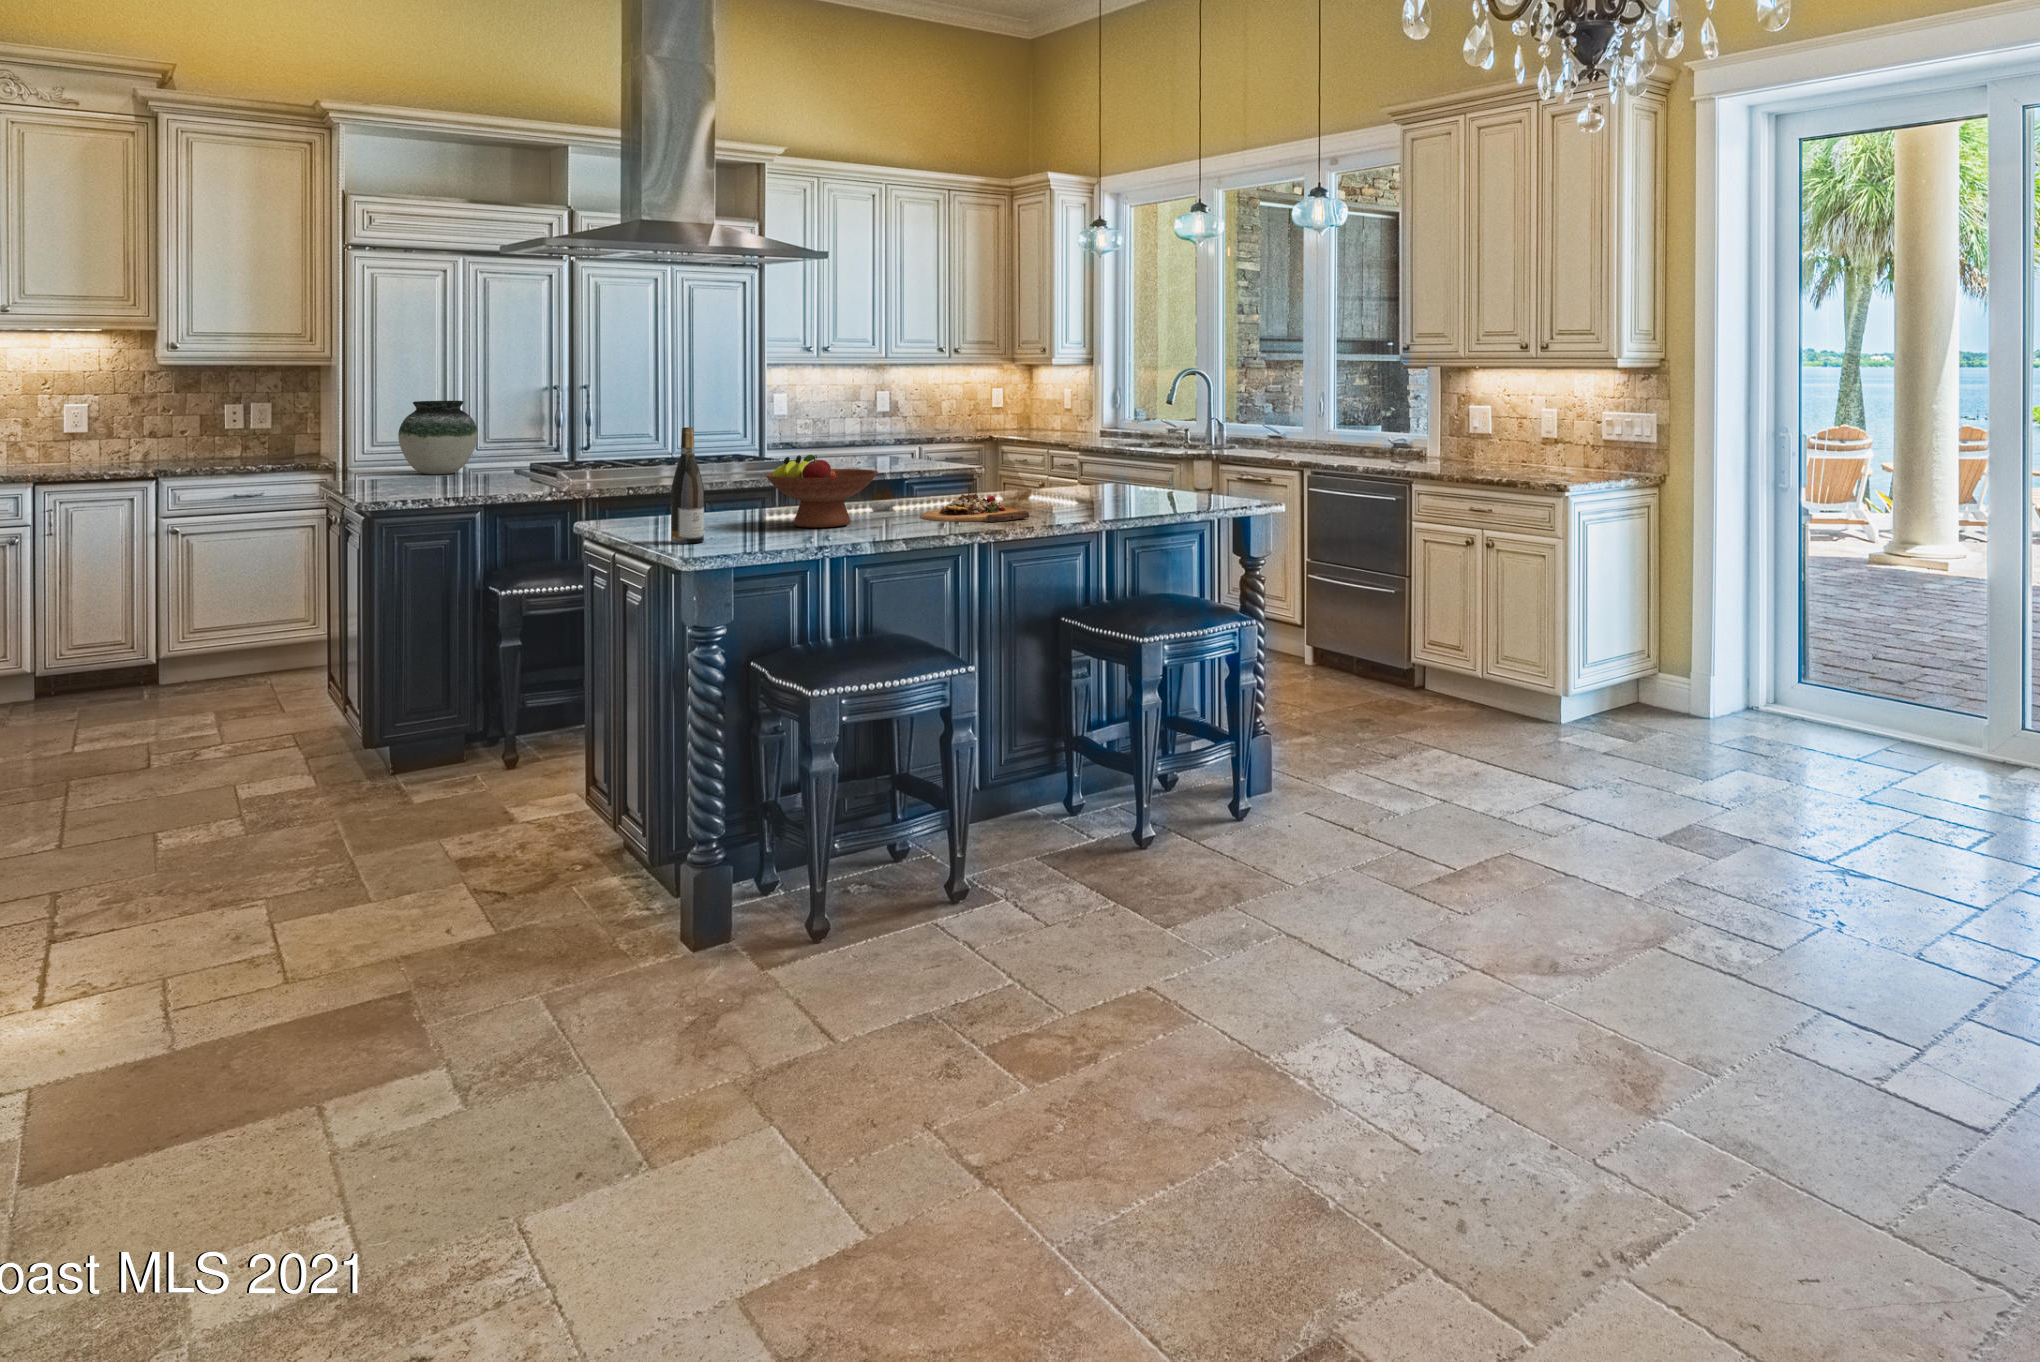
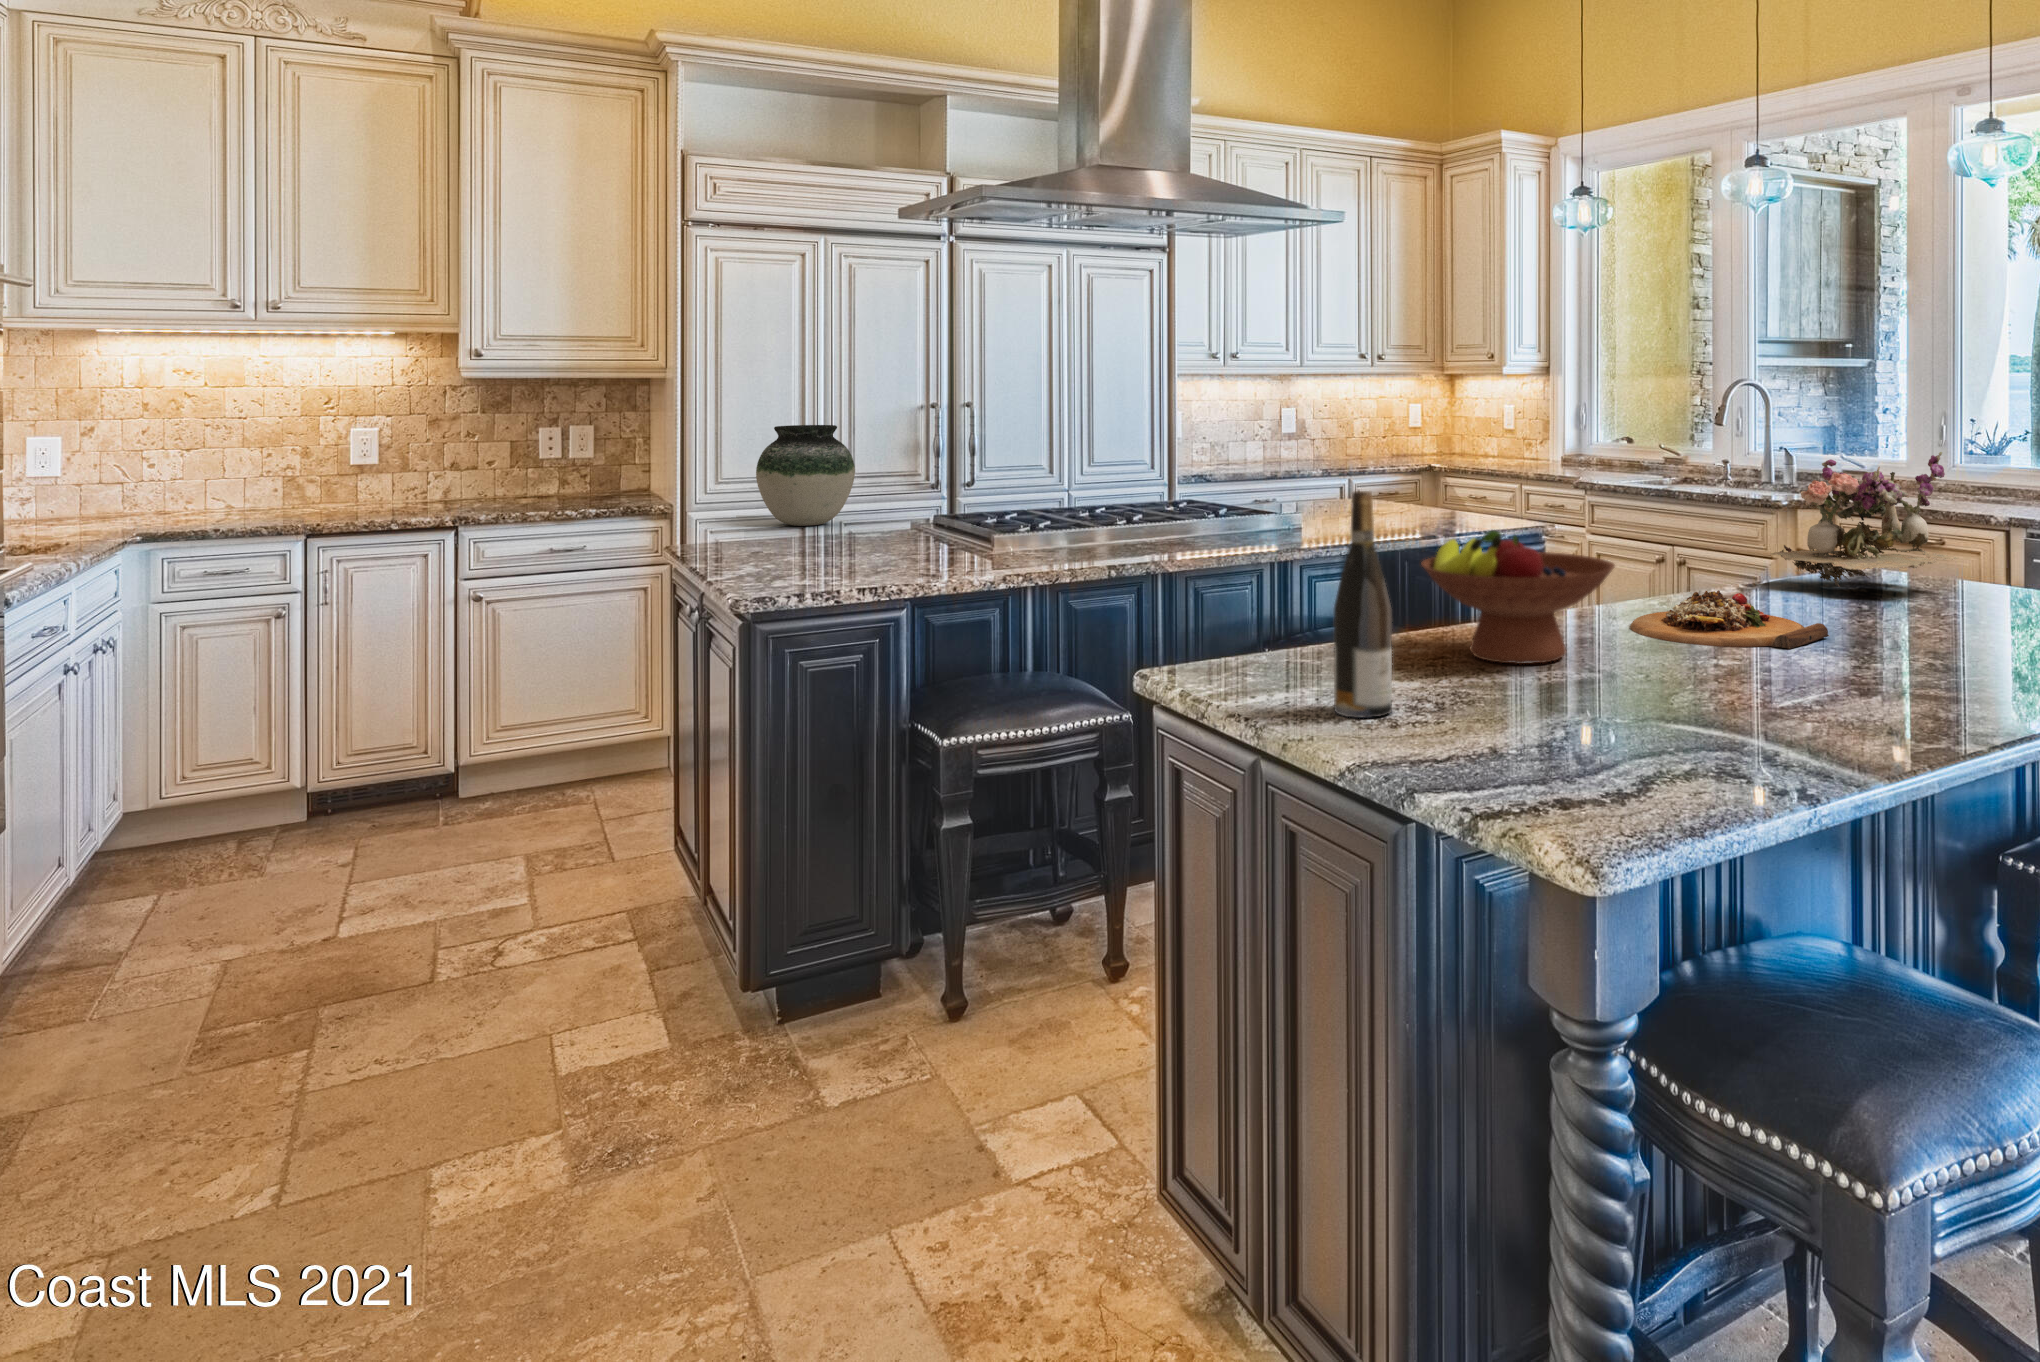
flower arrangement: none [1071,415,1177,500] -> present [1771,452,1958,586]

